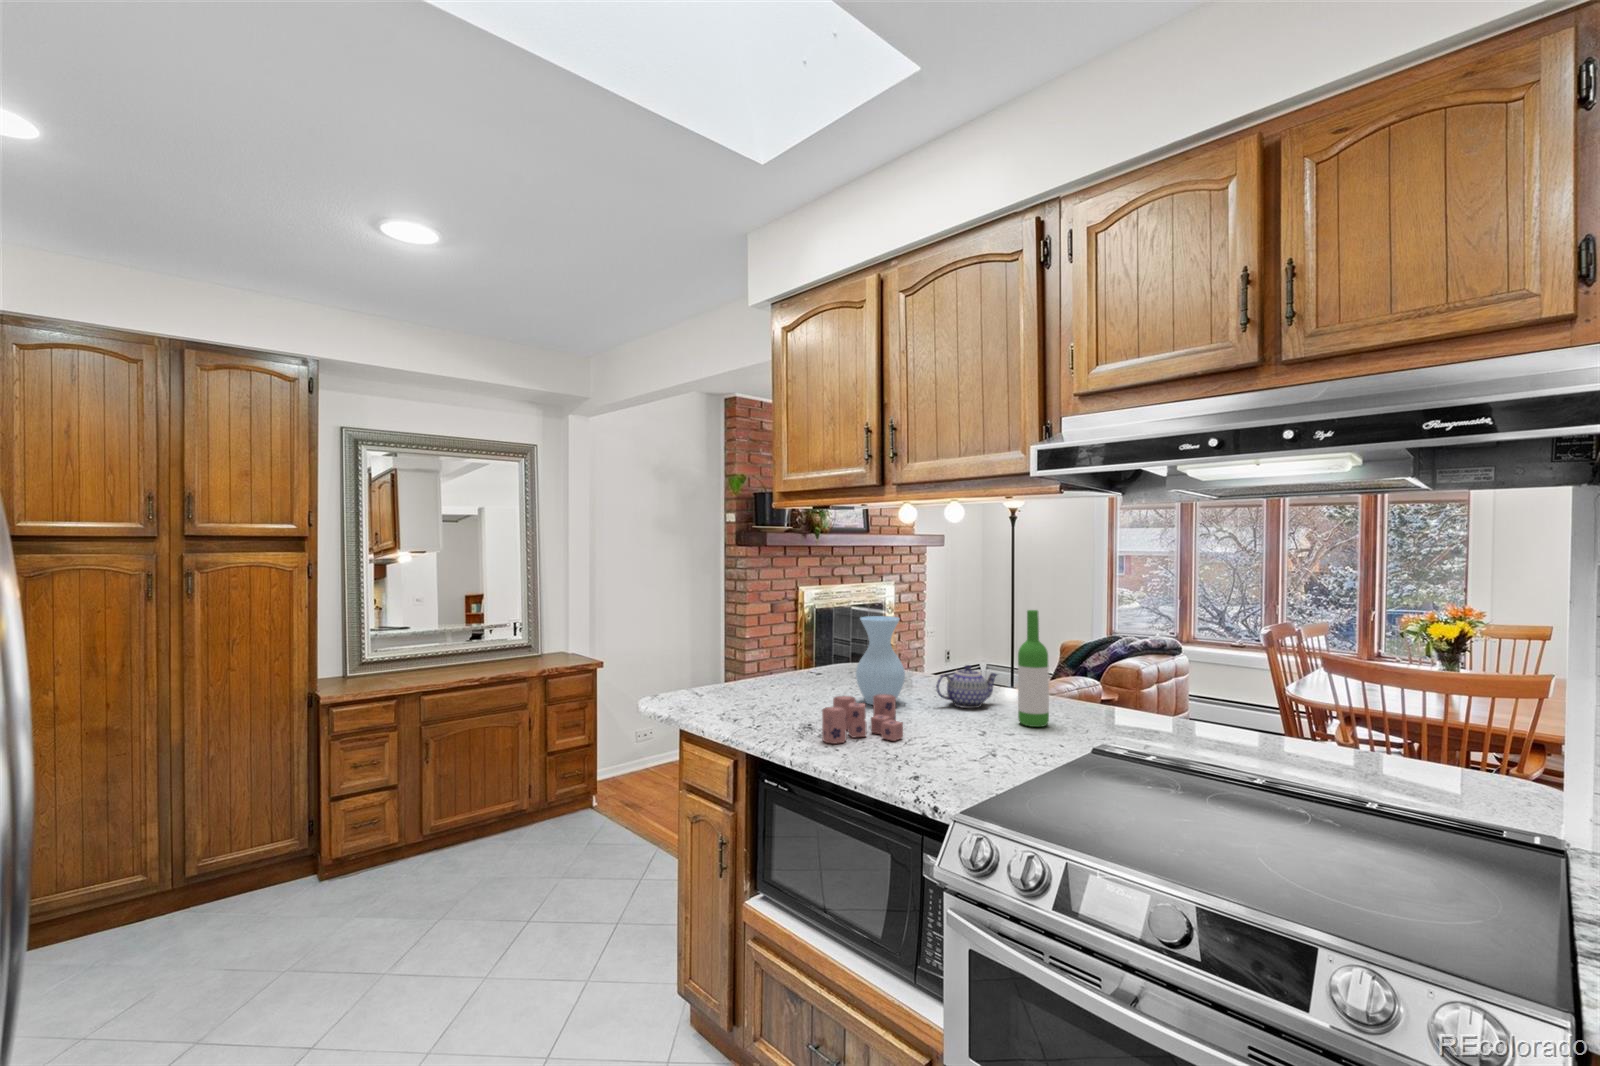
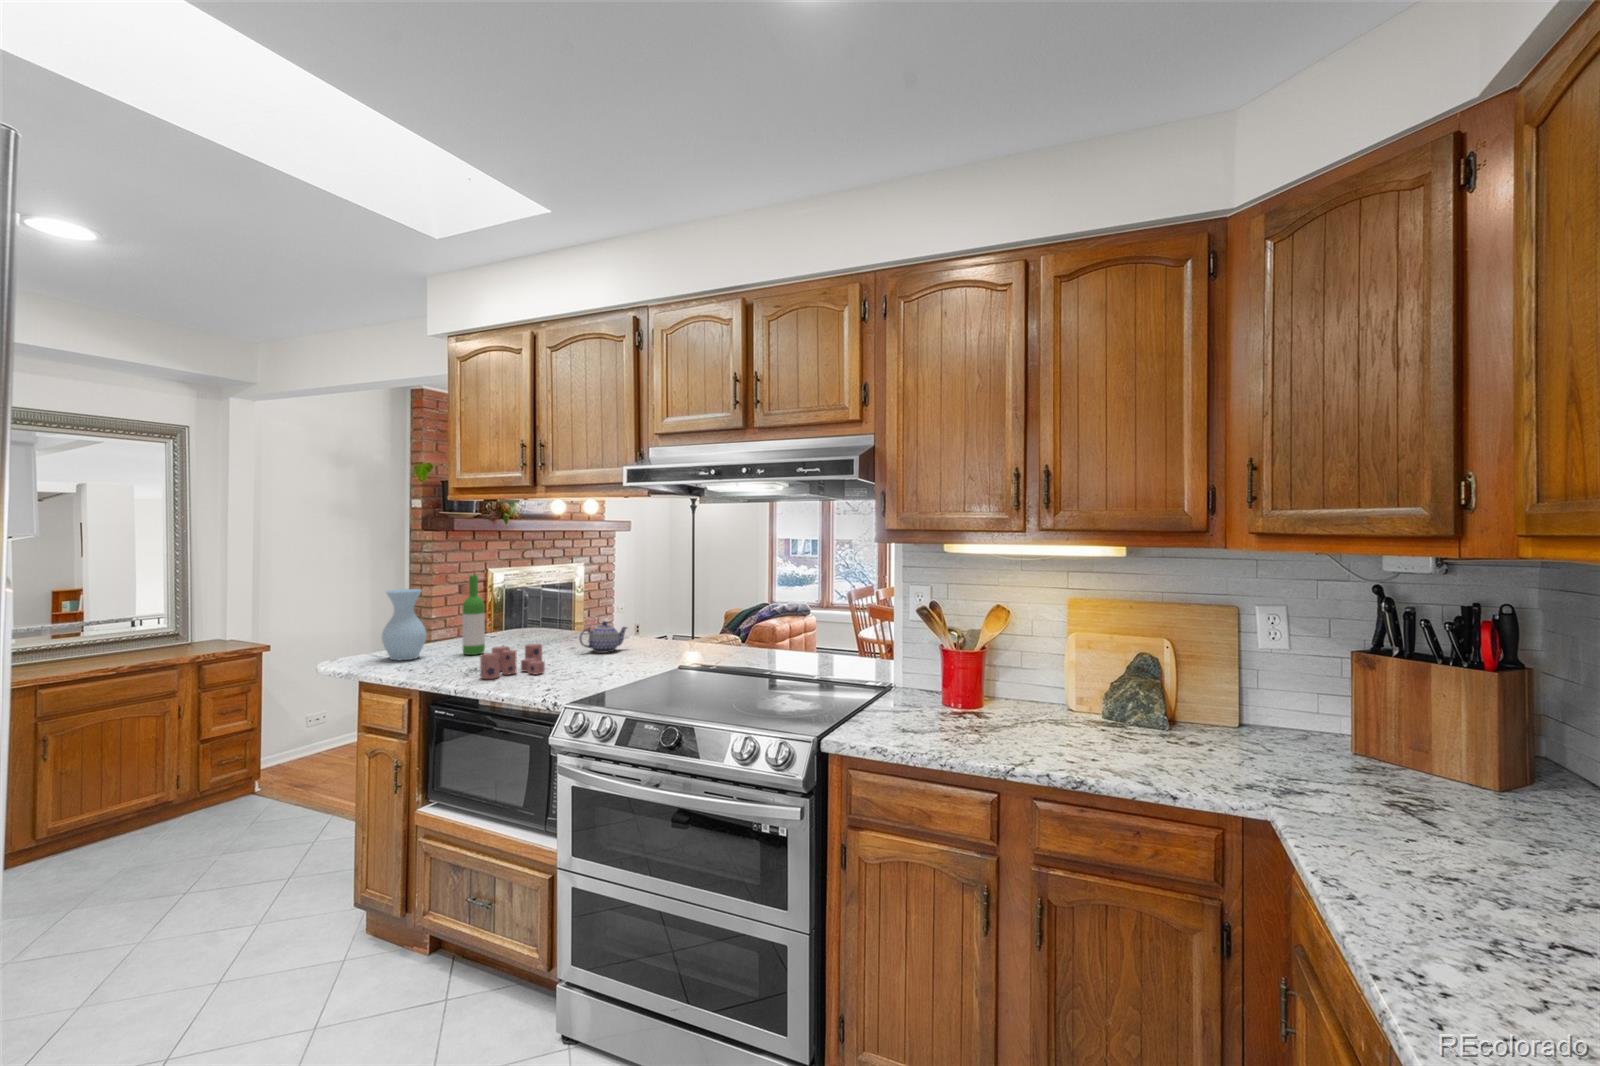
wine bottle: present [1018,610,1049,727] -> present [462,575,485,655]
vase: present [856,616,905,705] -> present [382,589,427,661]

